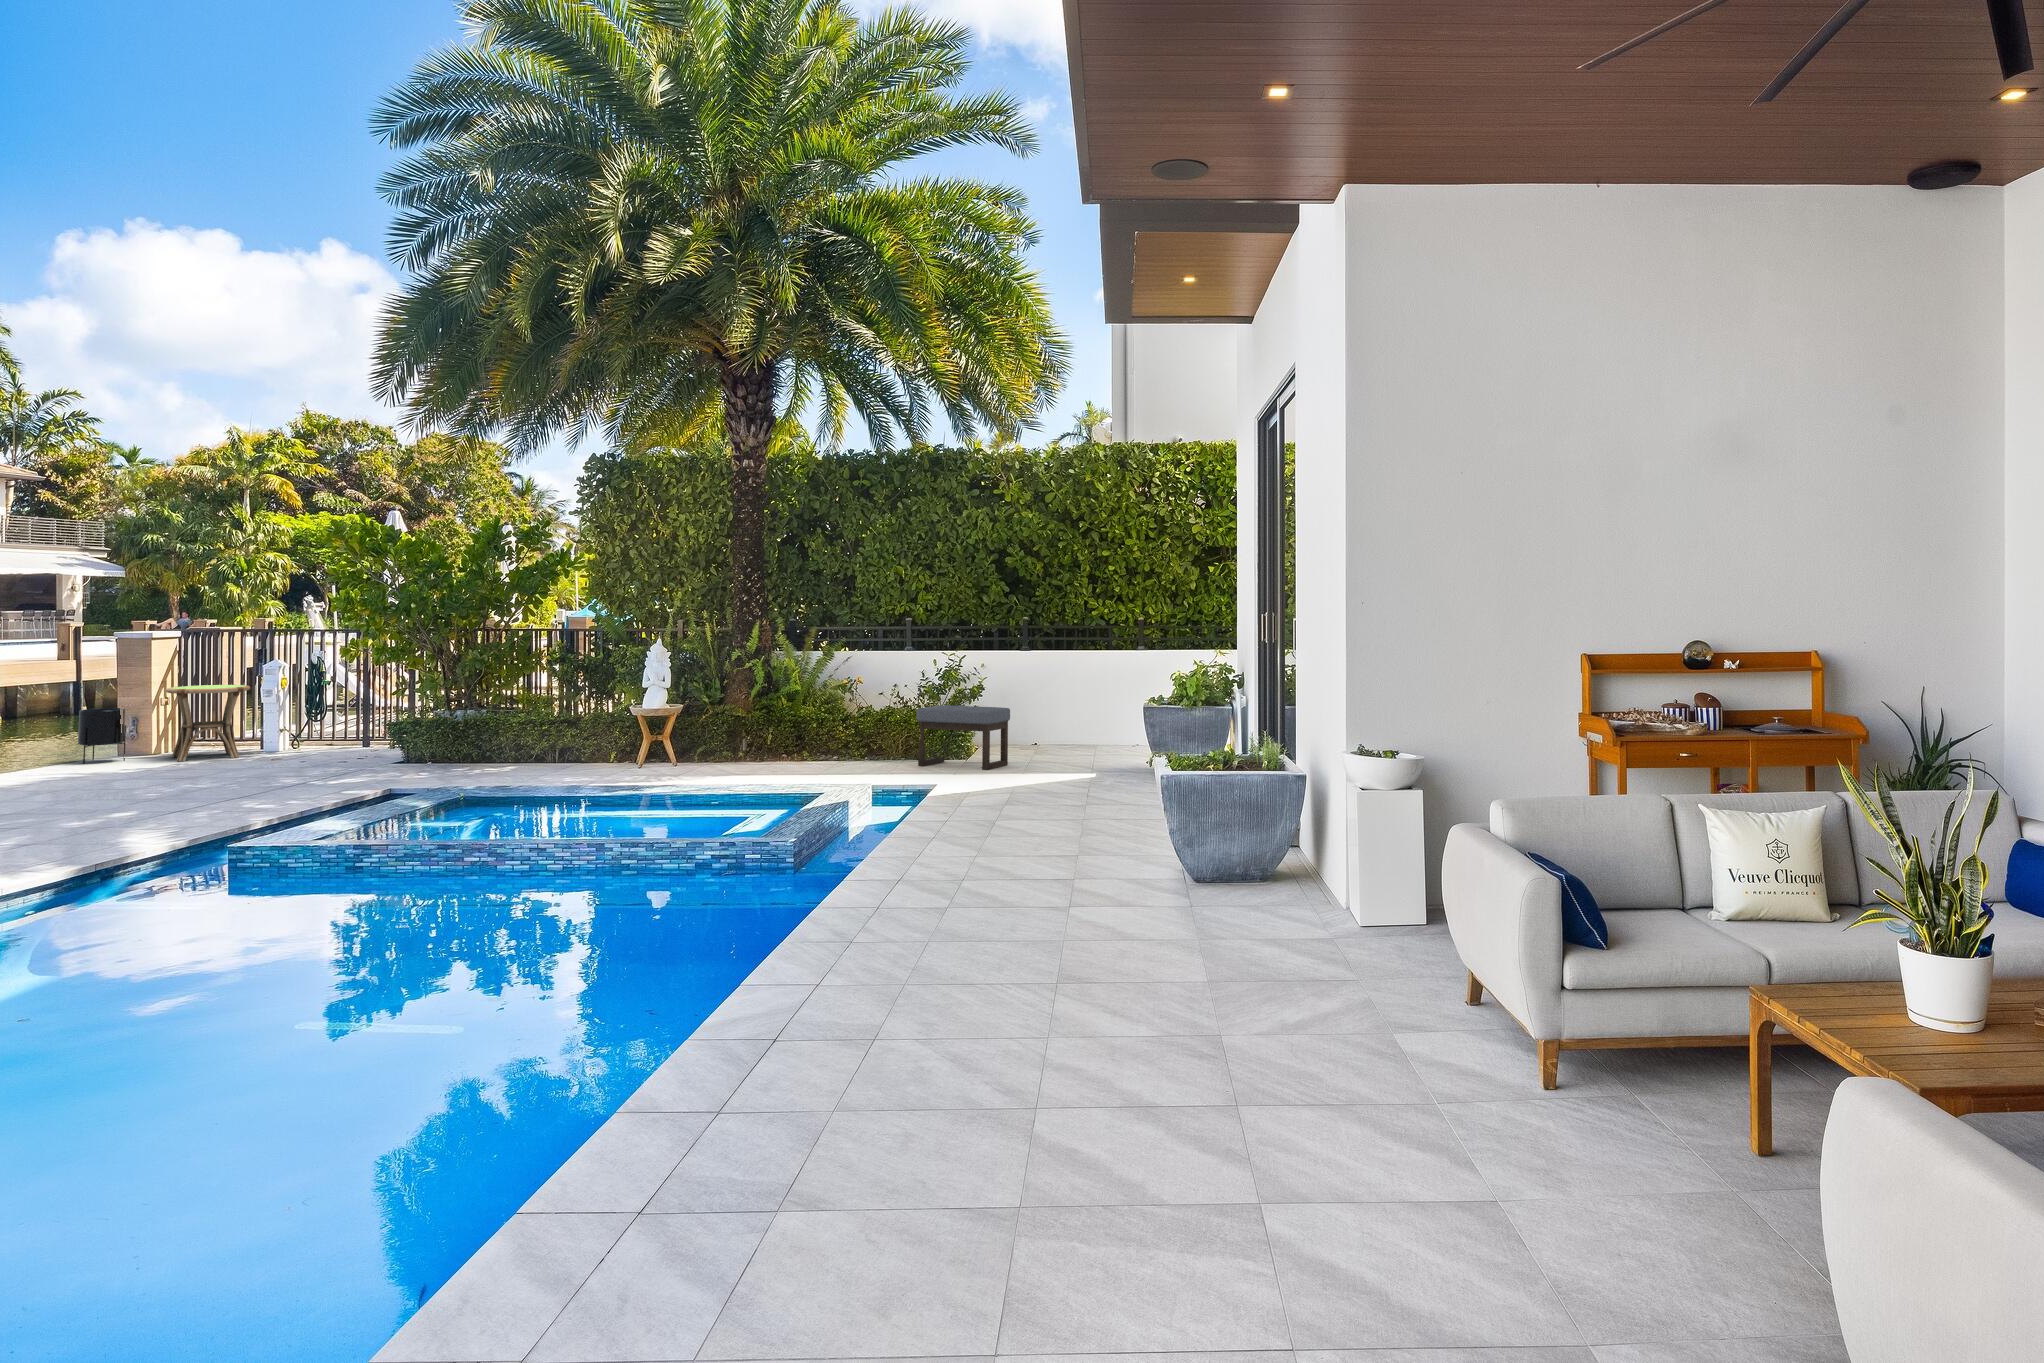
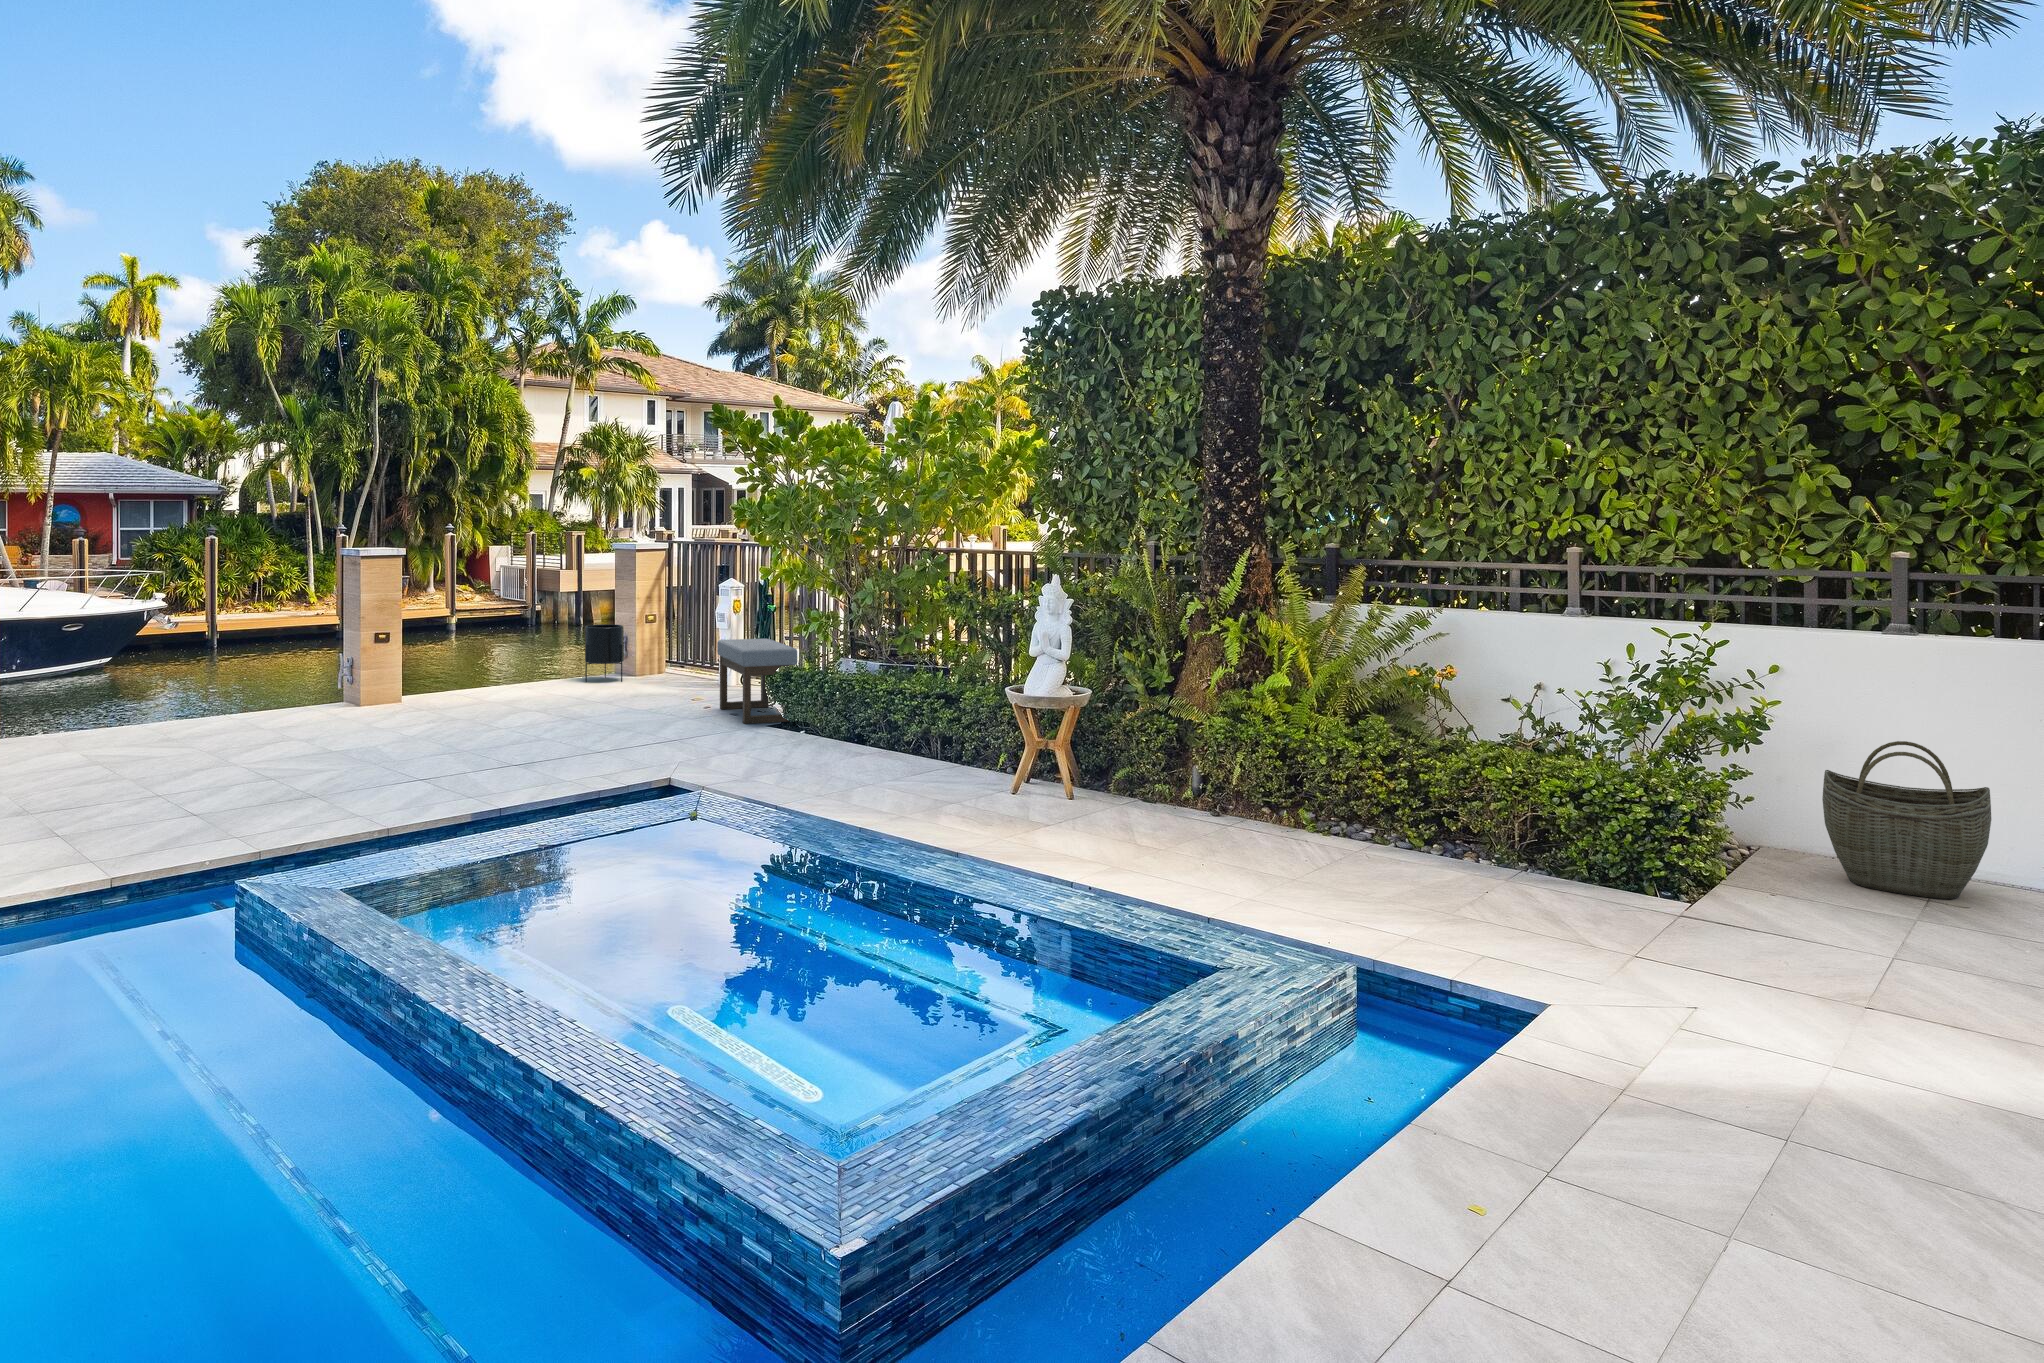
side table: present [166,685,250,761] -> none [646,605,723,690]
woven basket: none [1002,695,1053,754] -> present [1822,741,1991,899]
ottoman: present [917,705,1010,770] -> present [717,639,797,724]

